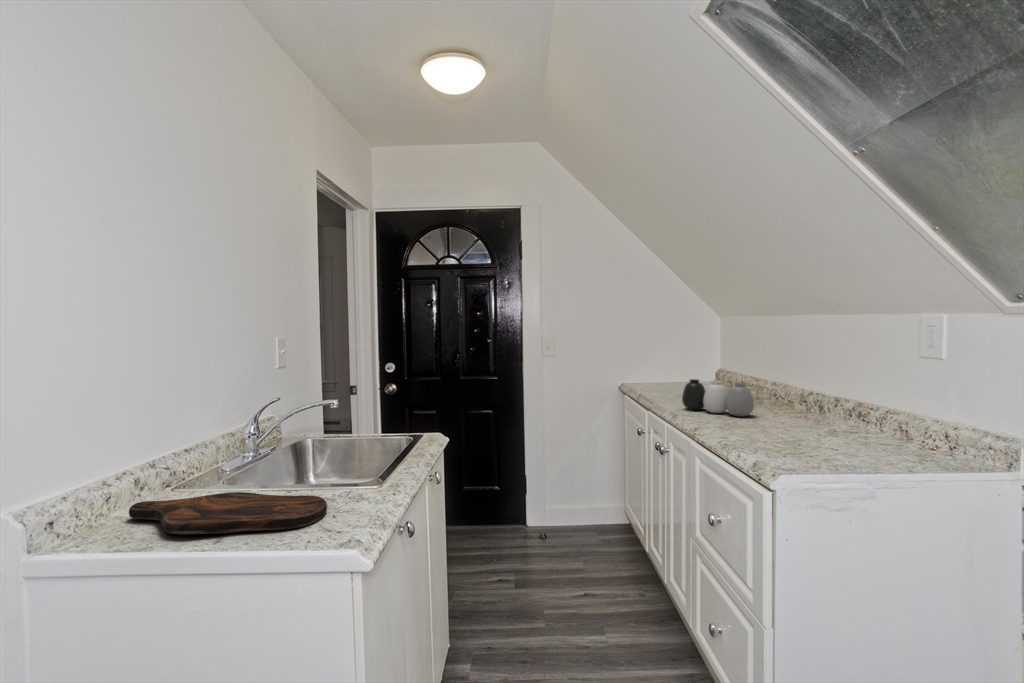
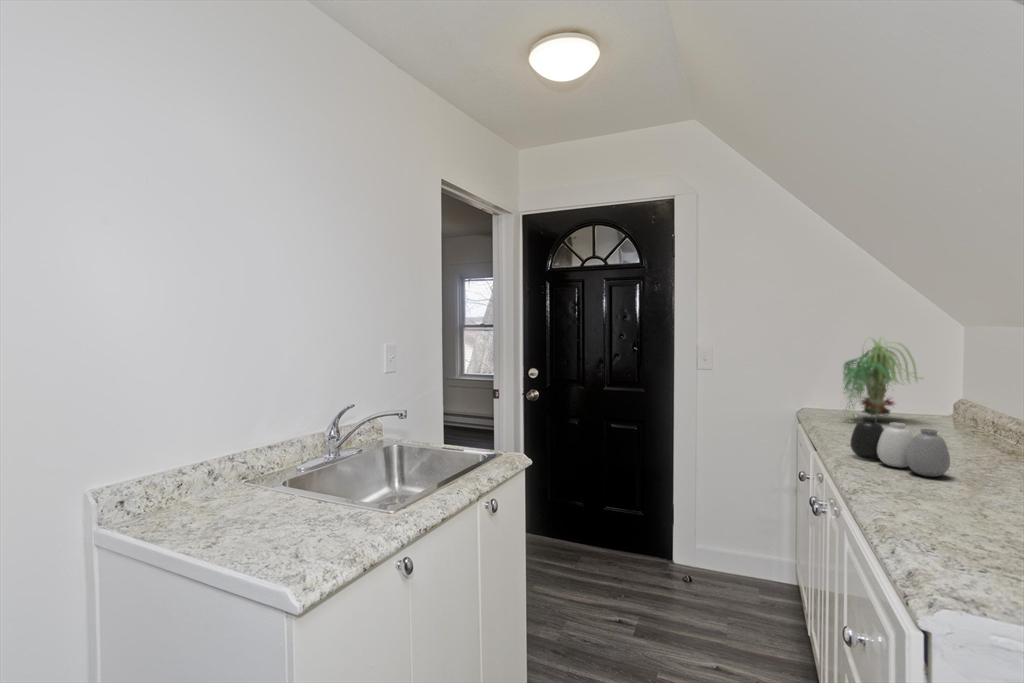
plant: none [648,324,701,391] -> present [843,338,918,422]
cutting board: present [129,492,327,534] -> none [187,492,330,539]

